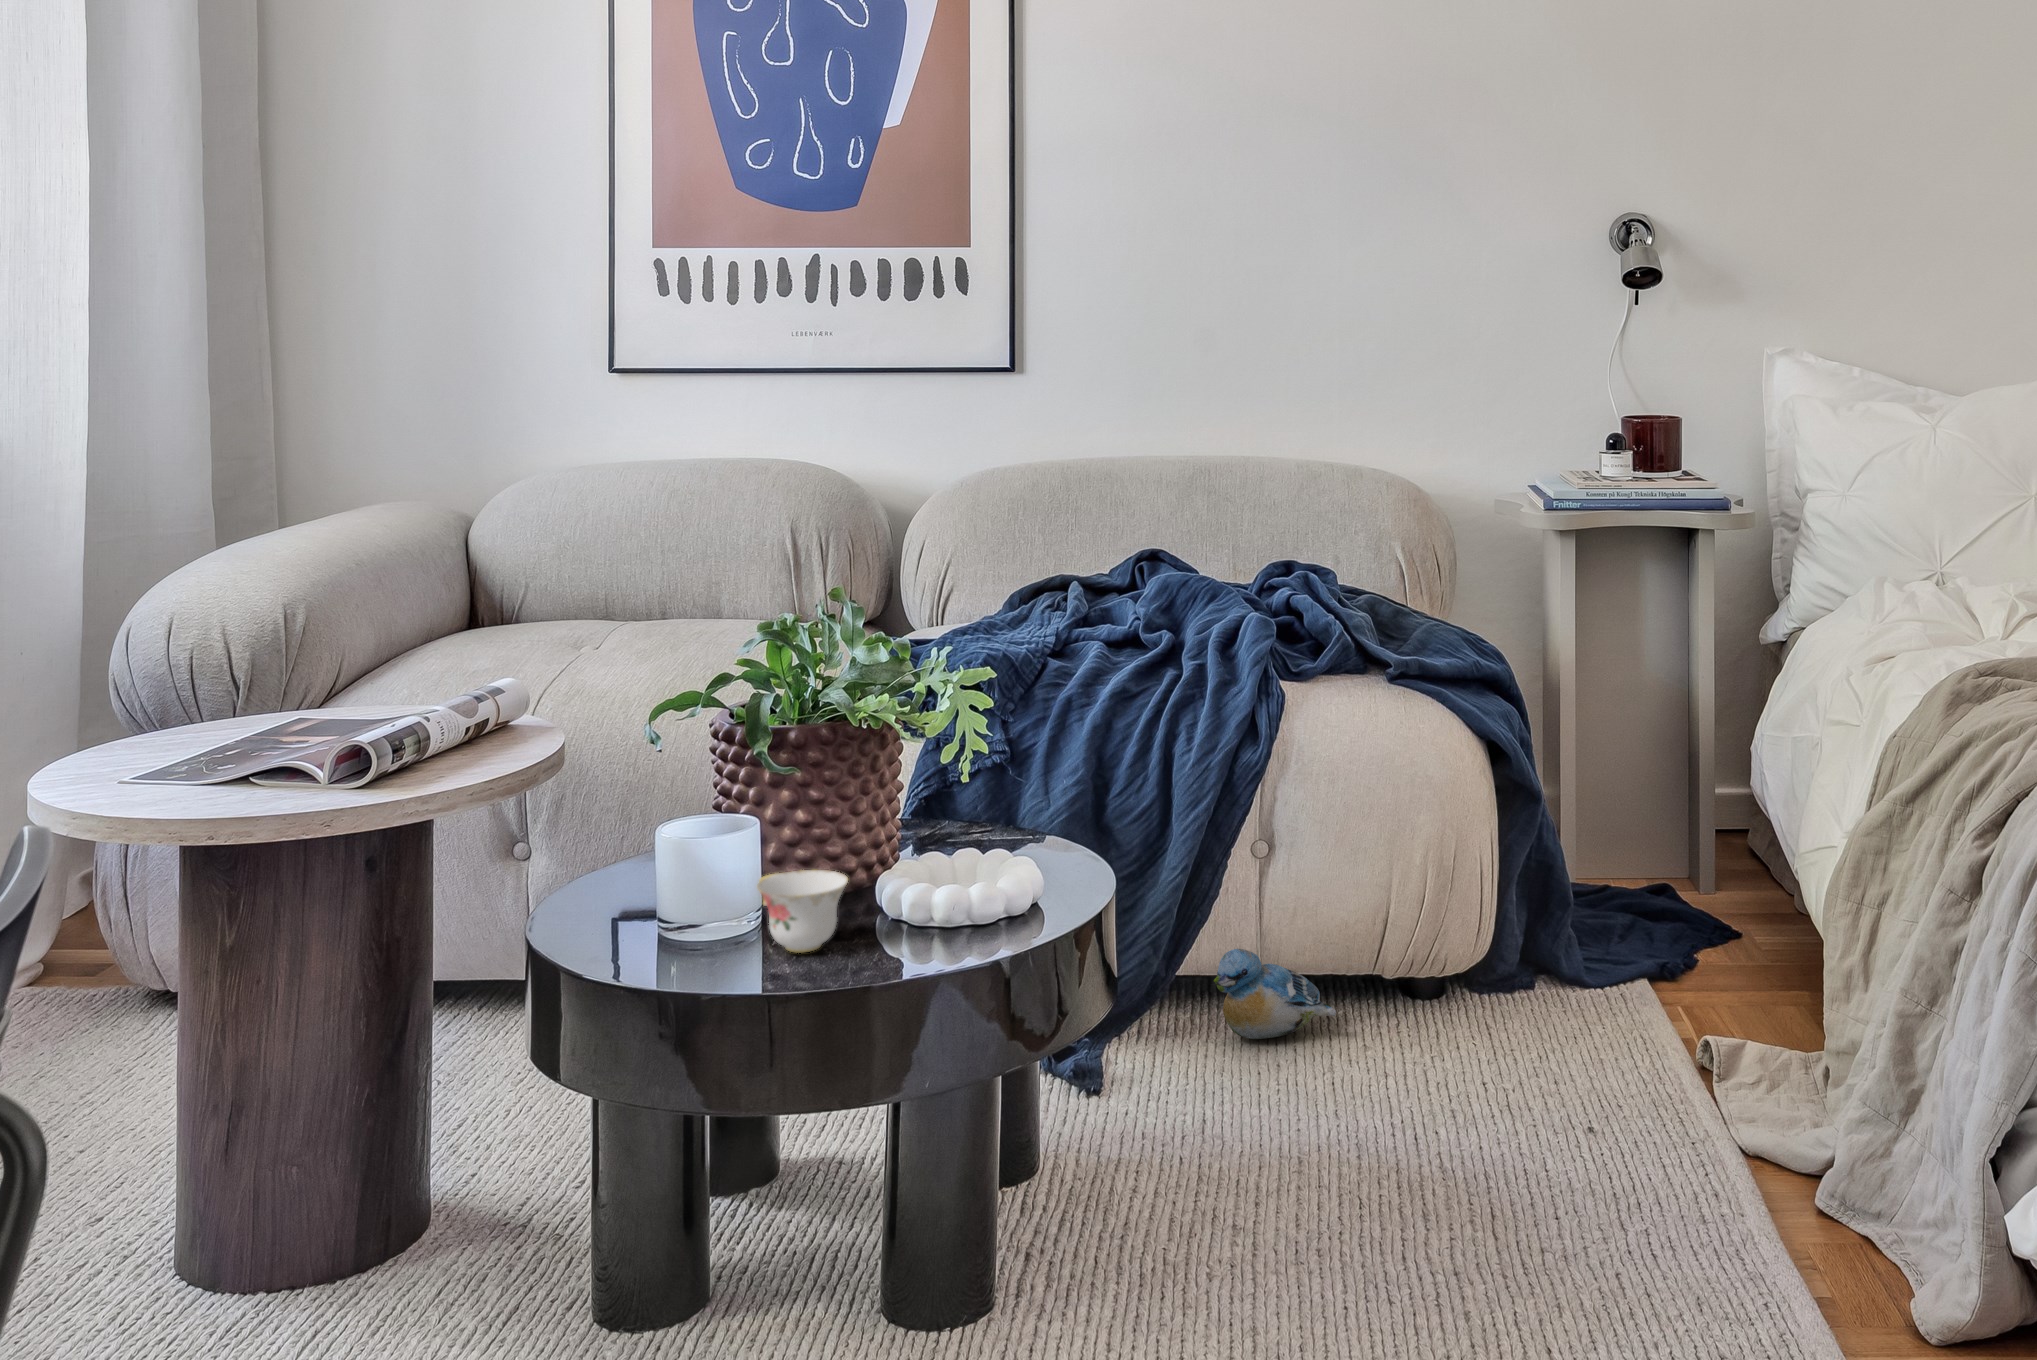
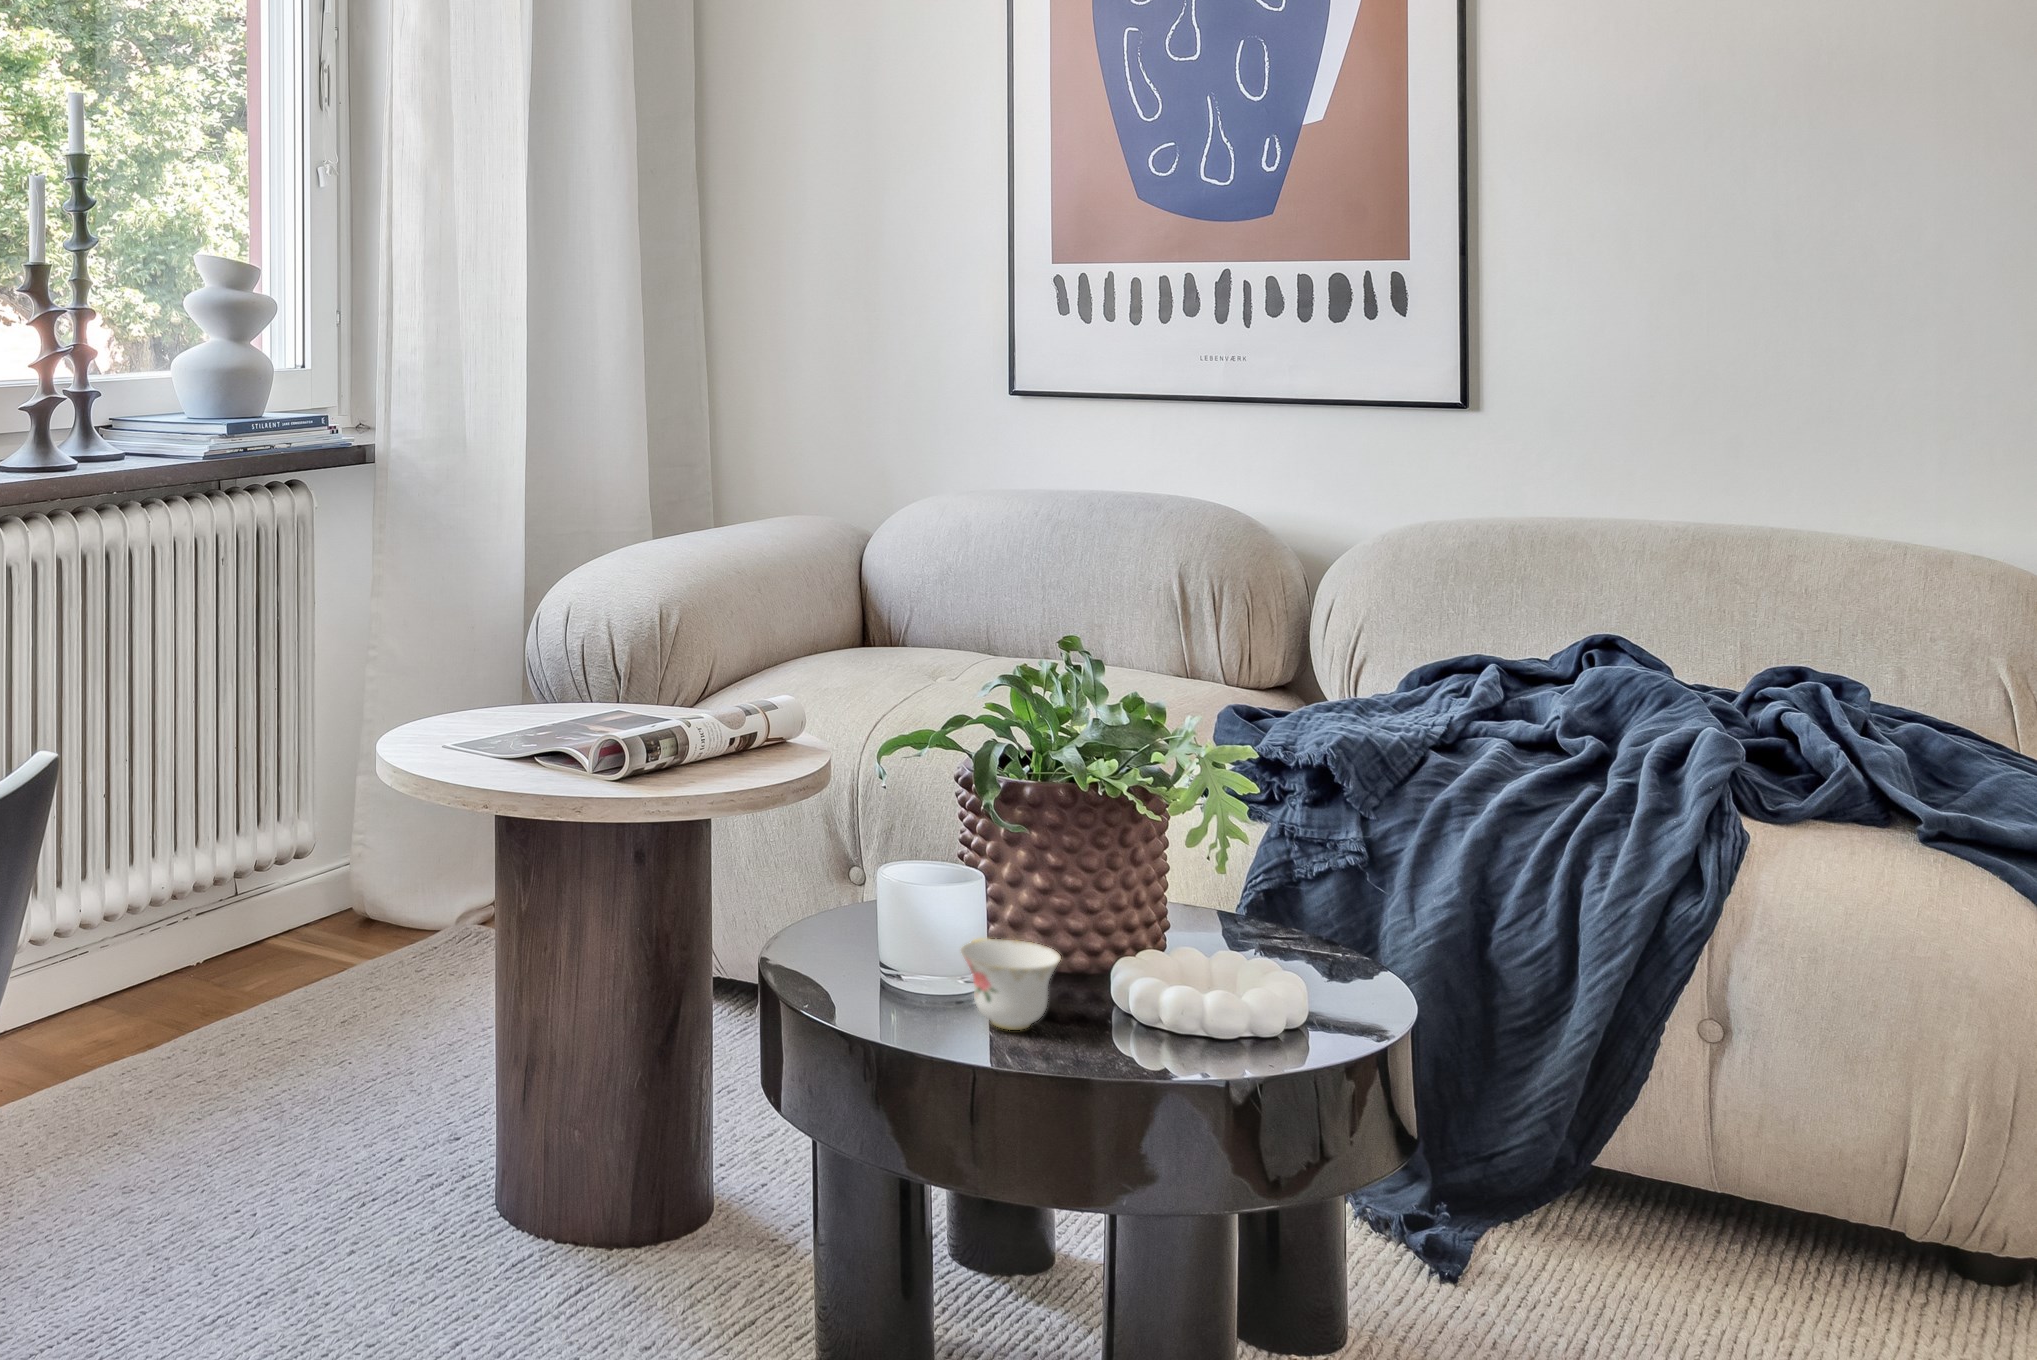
plush toy: present [1214,949,1336,1039] -> none [1629,1146,1812,1272]

